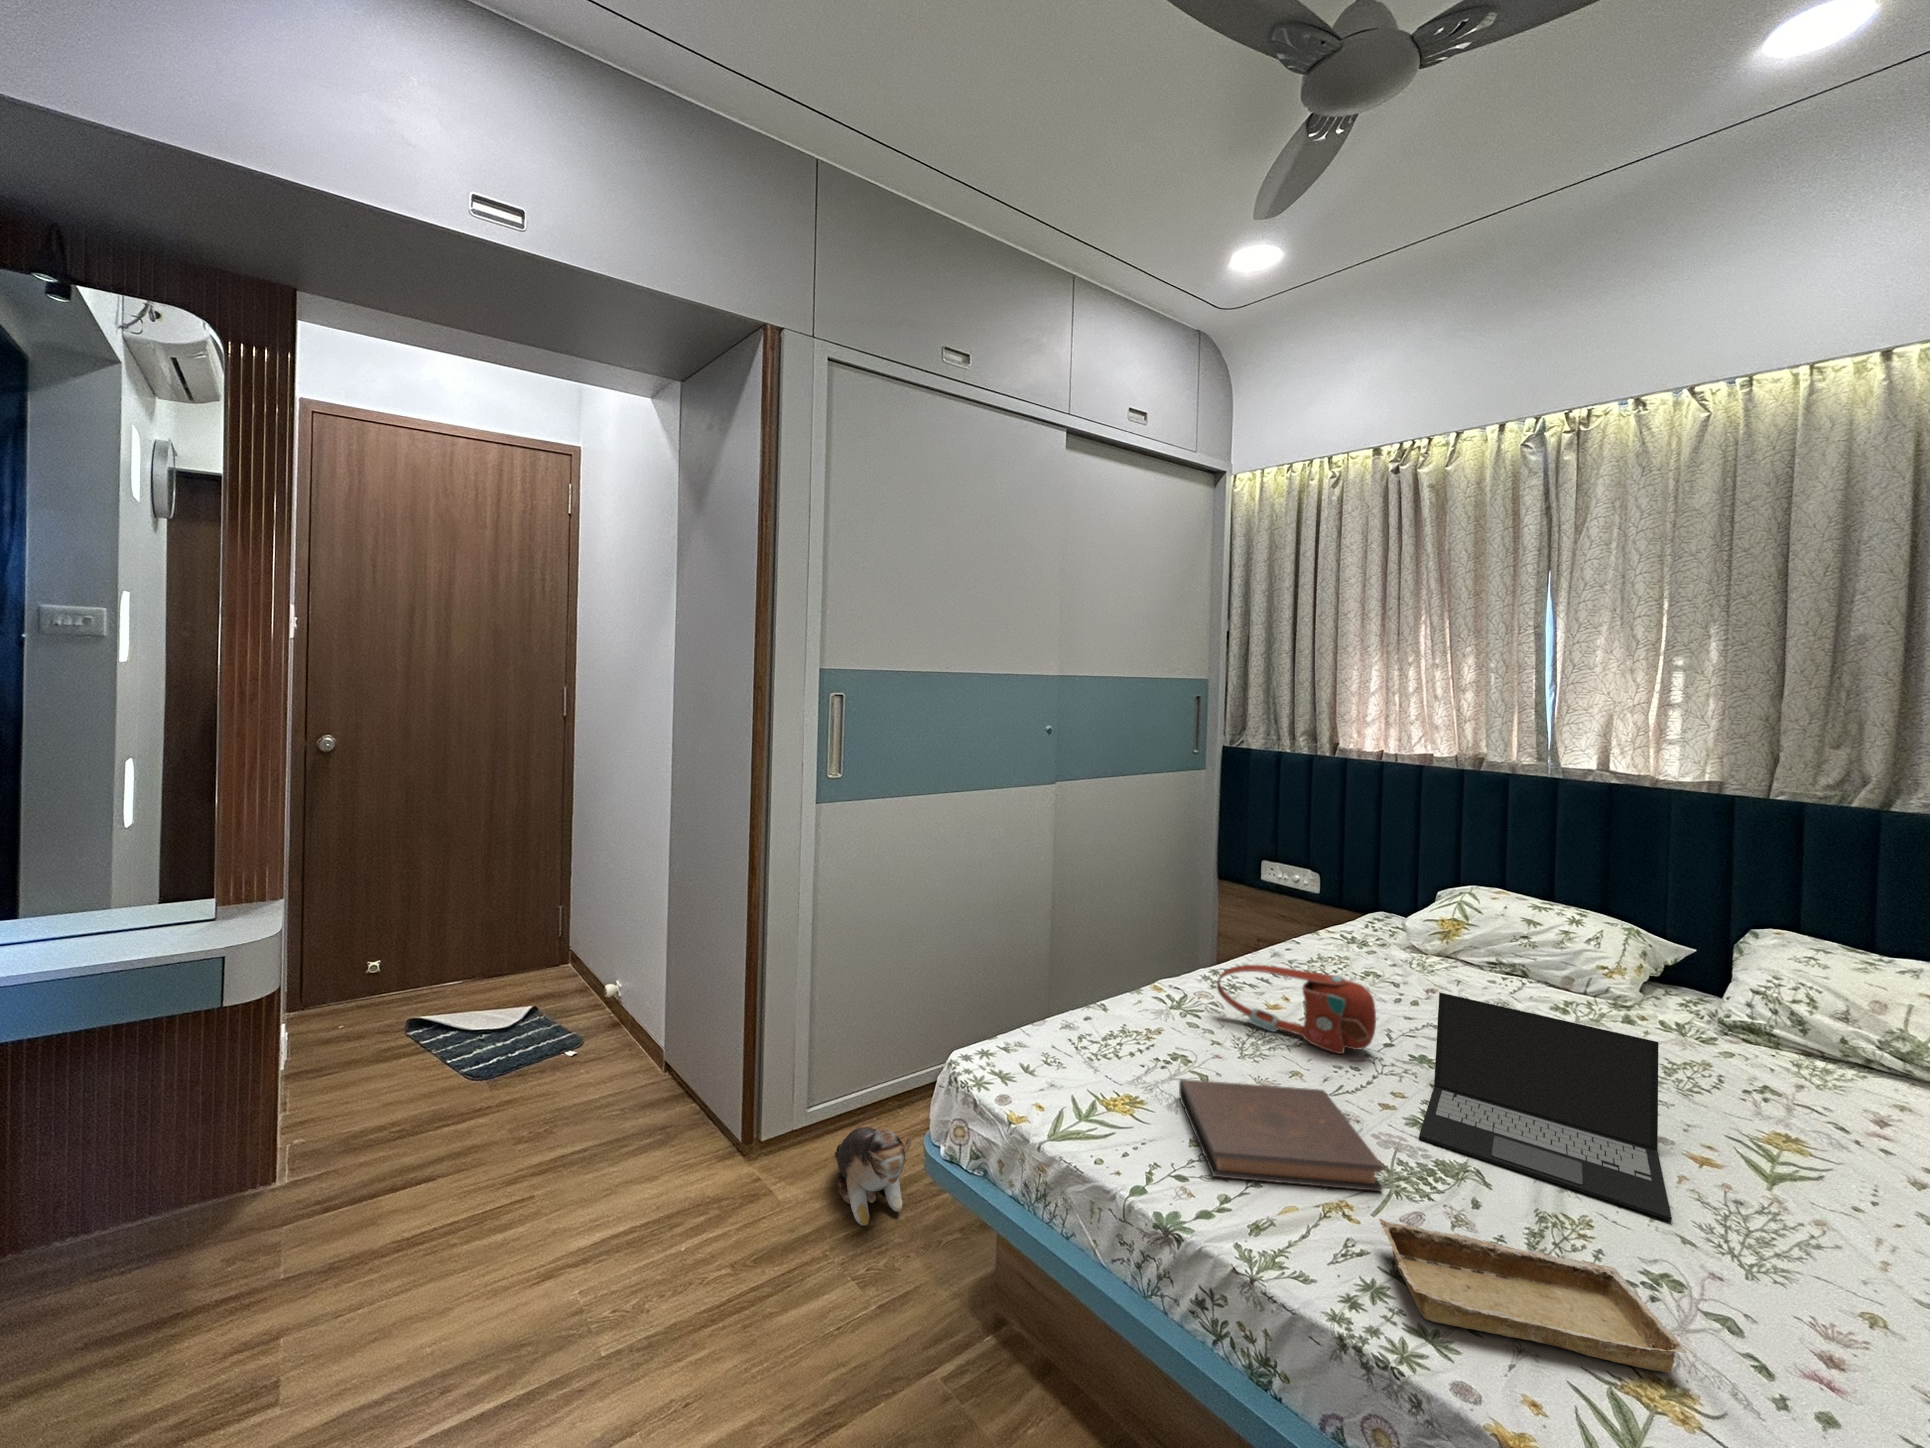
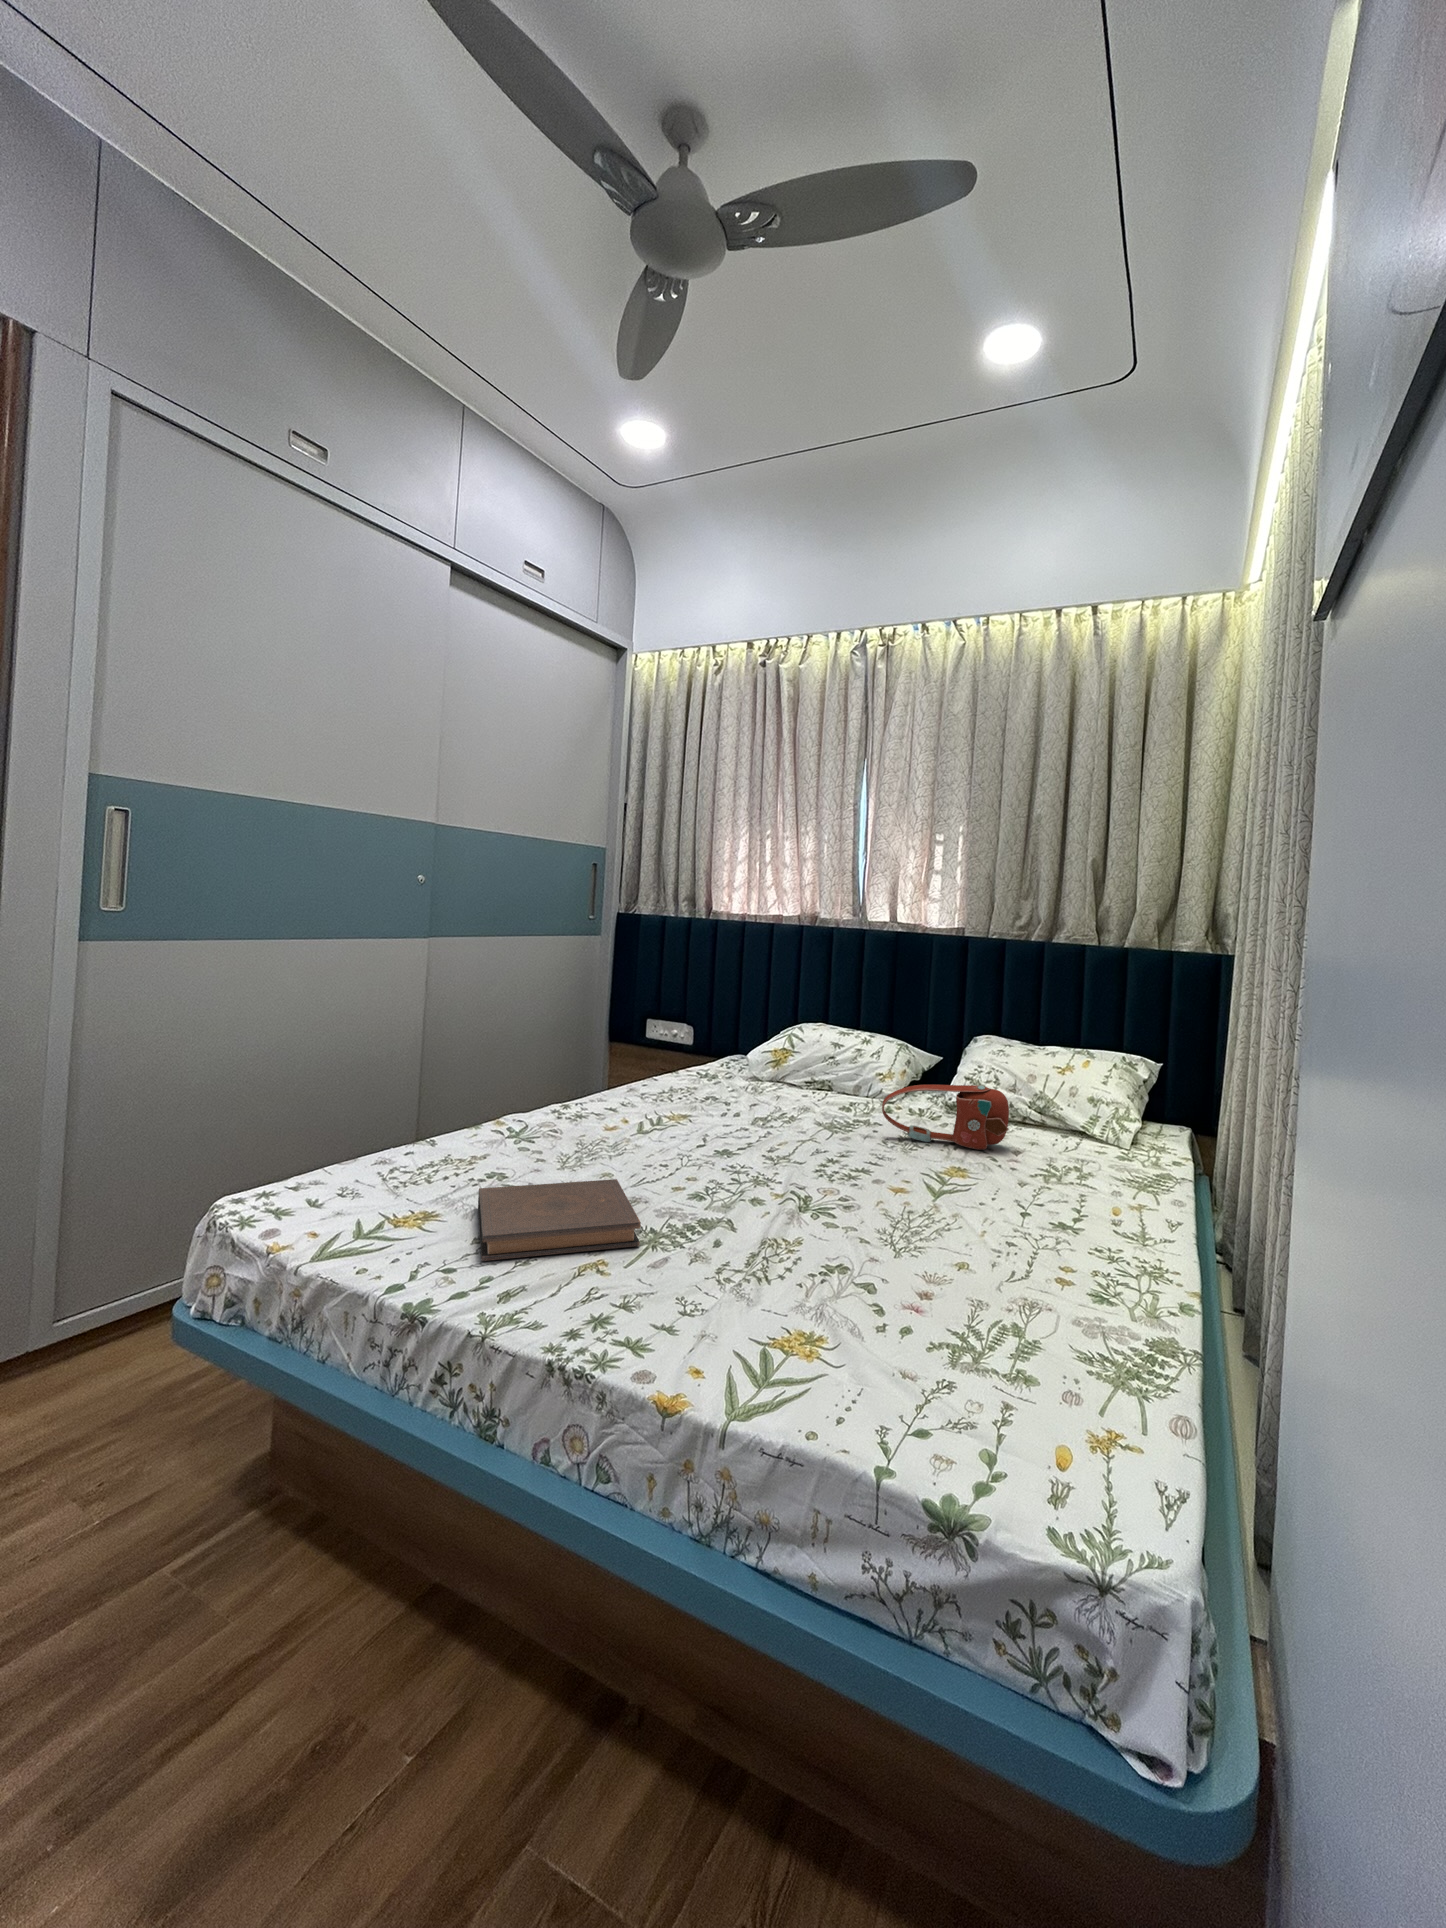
handbag: present [1217,965,1376,1054] -> present [882,1085,1009,1150]
laptop: present [1419,992,1672,1221] -> none [690,1088,872,1228]
plush toy: present [836,1127,912,1226] -> none [72,1318,174,1442]
tray: present [1379,1219,1687,1373] -> none [616,1257,815,1324]

